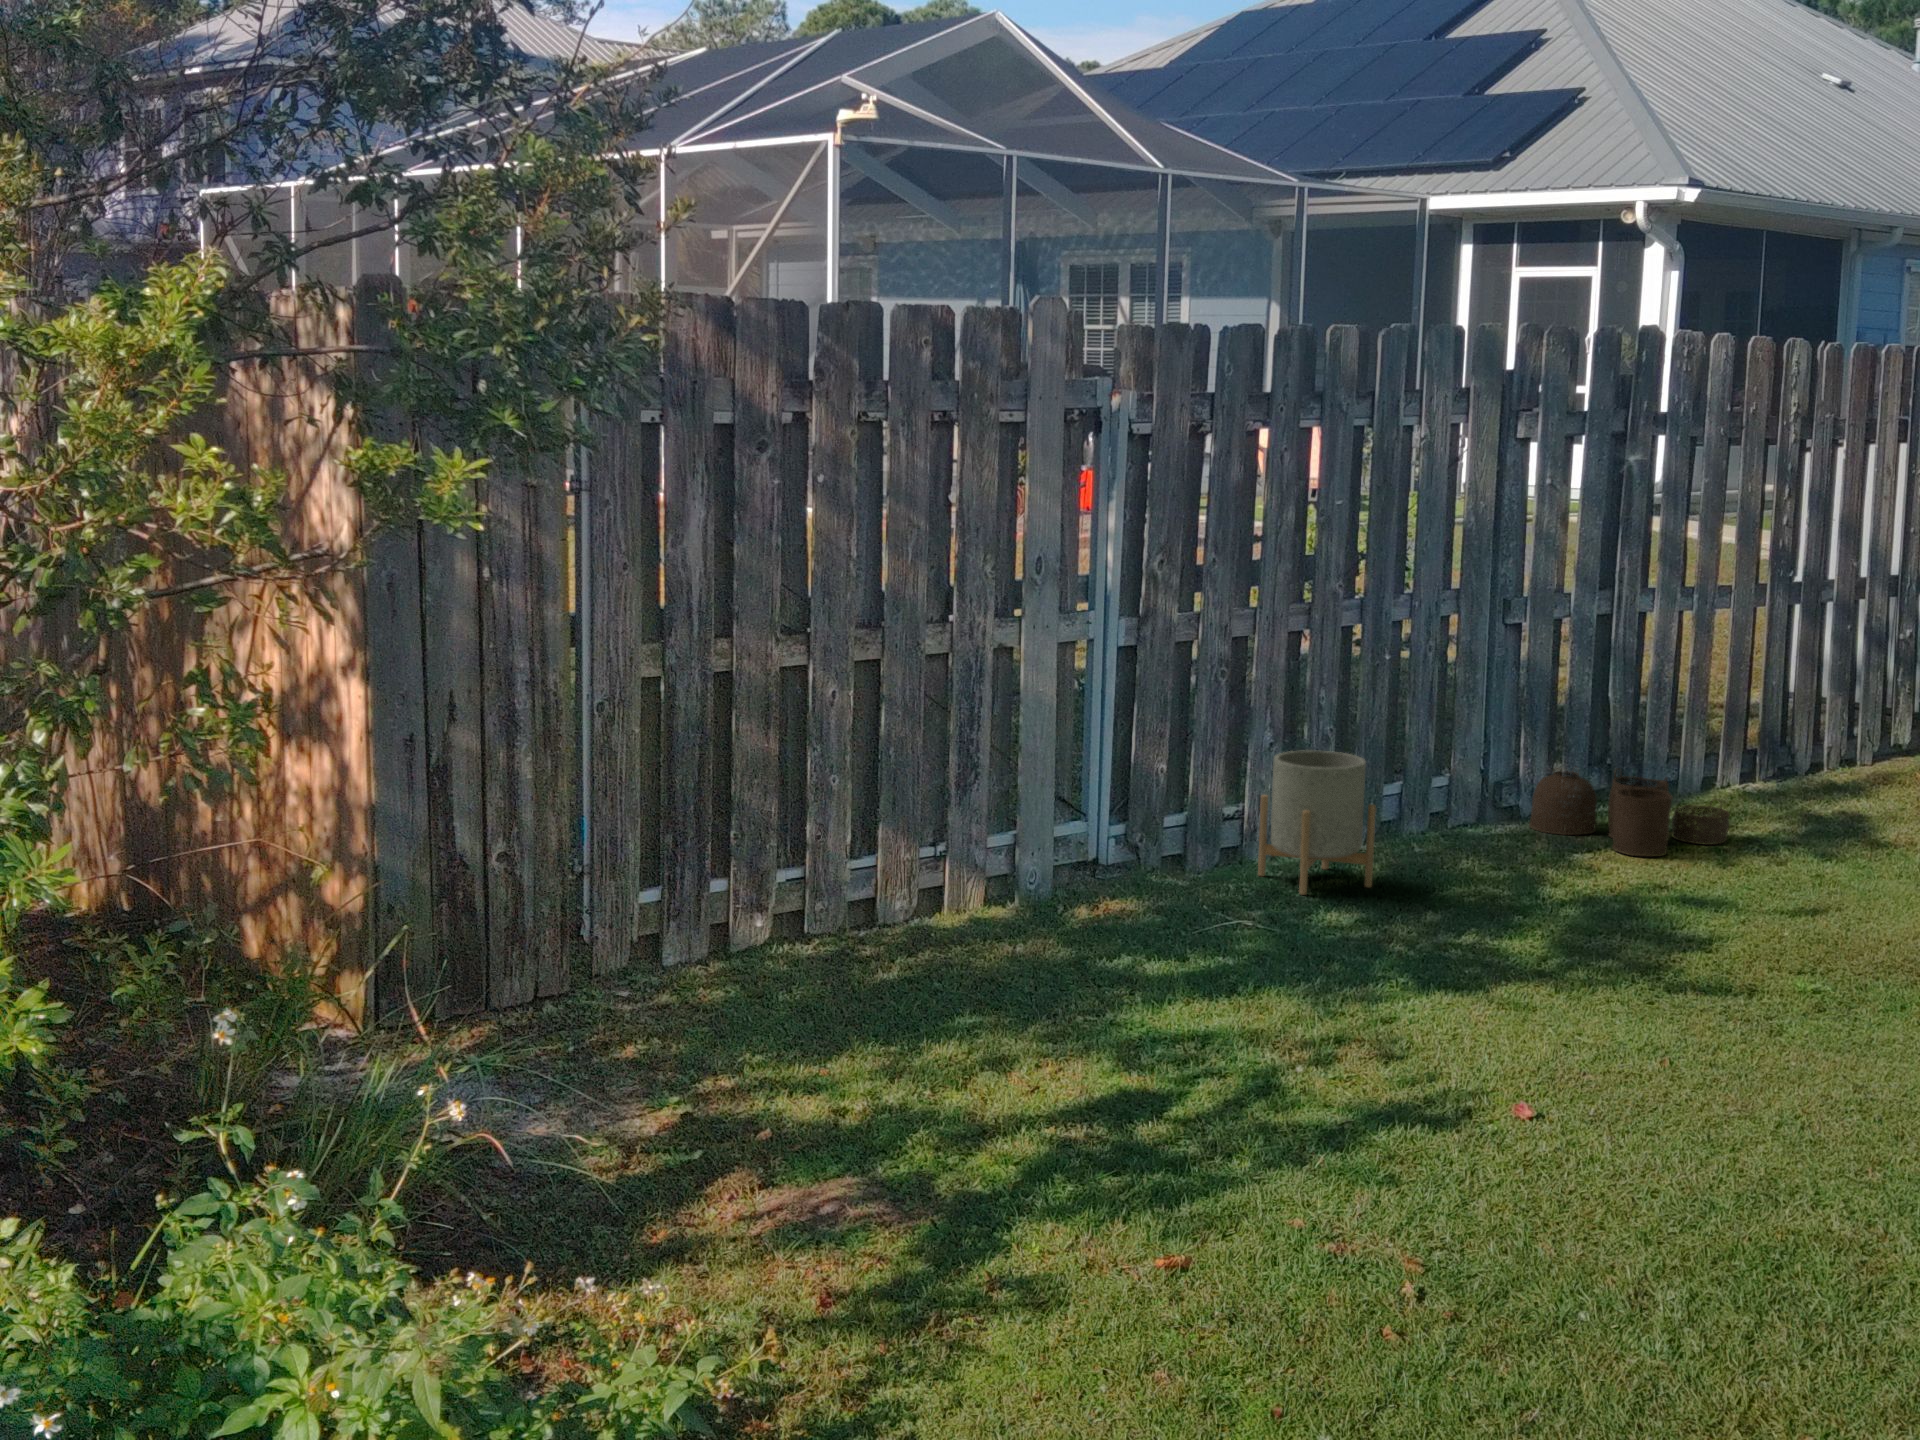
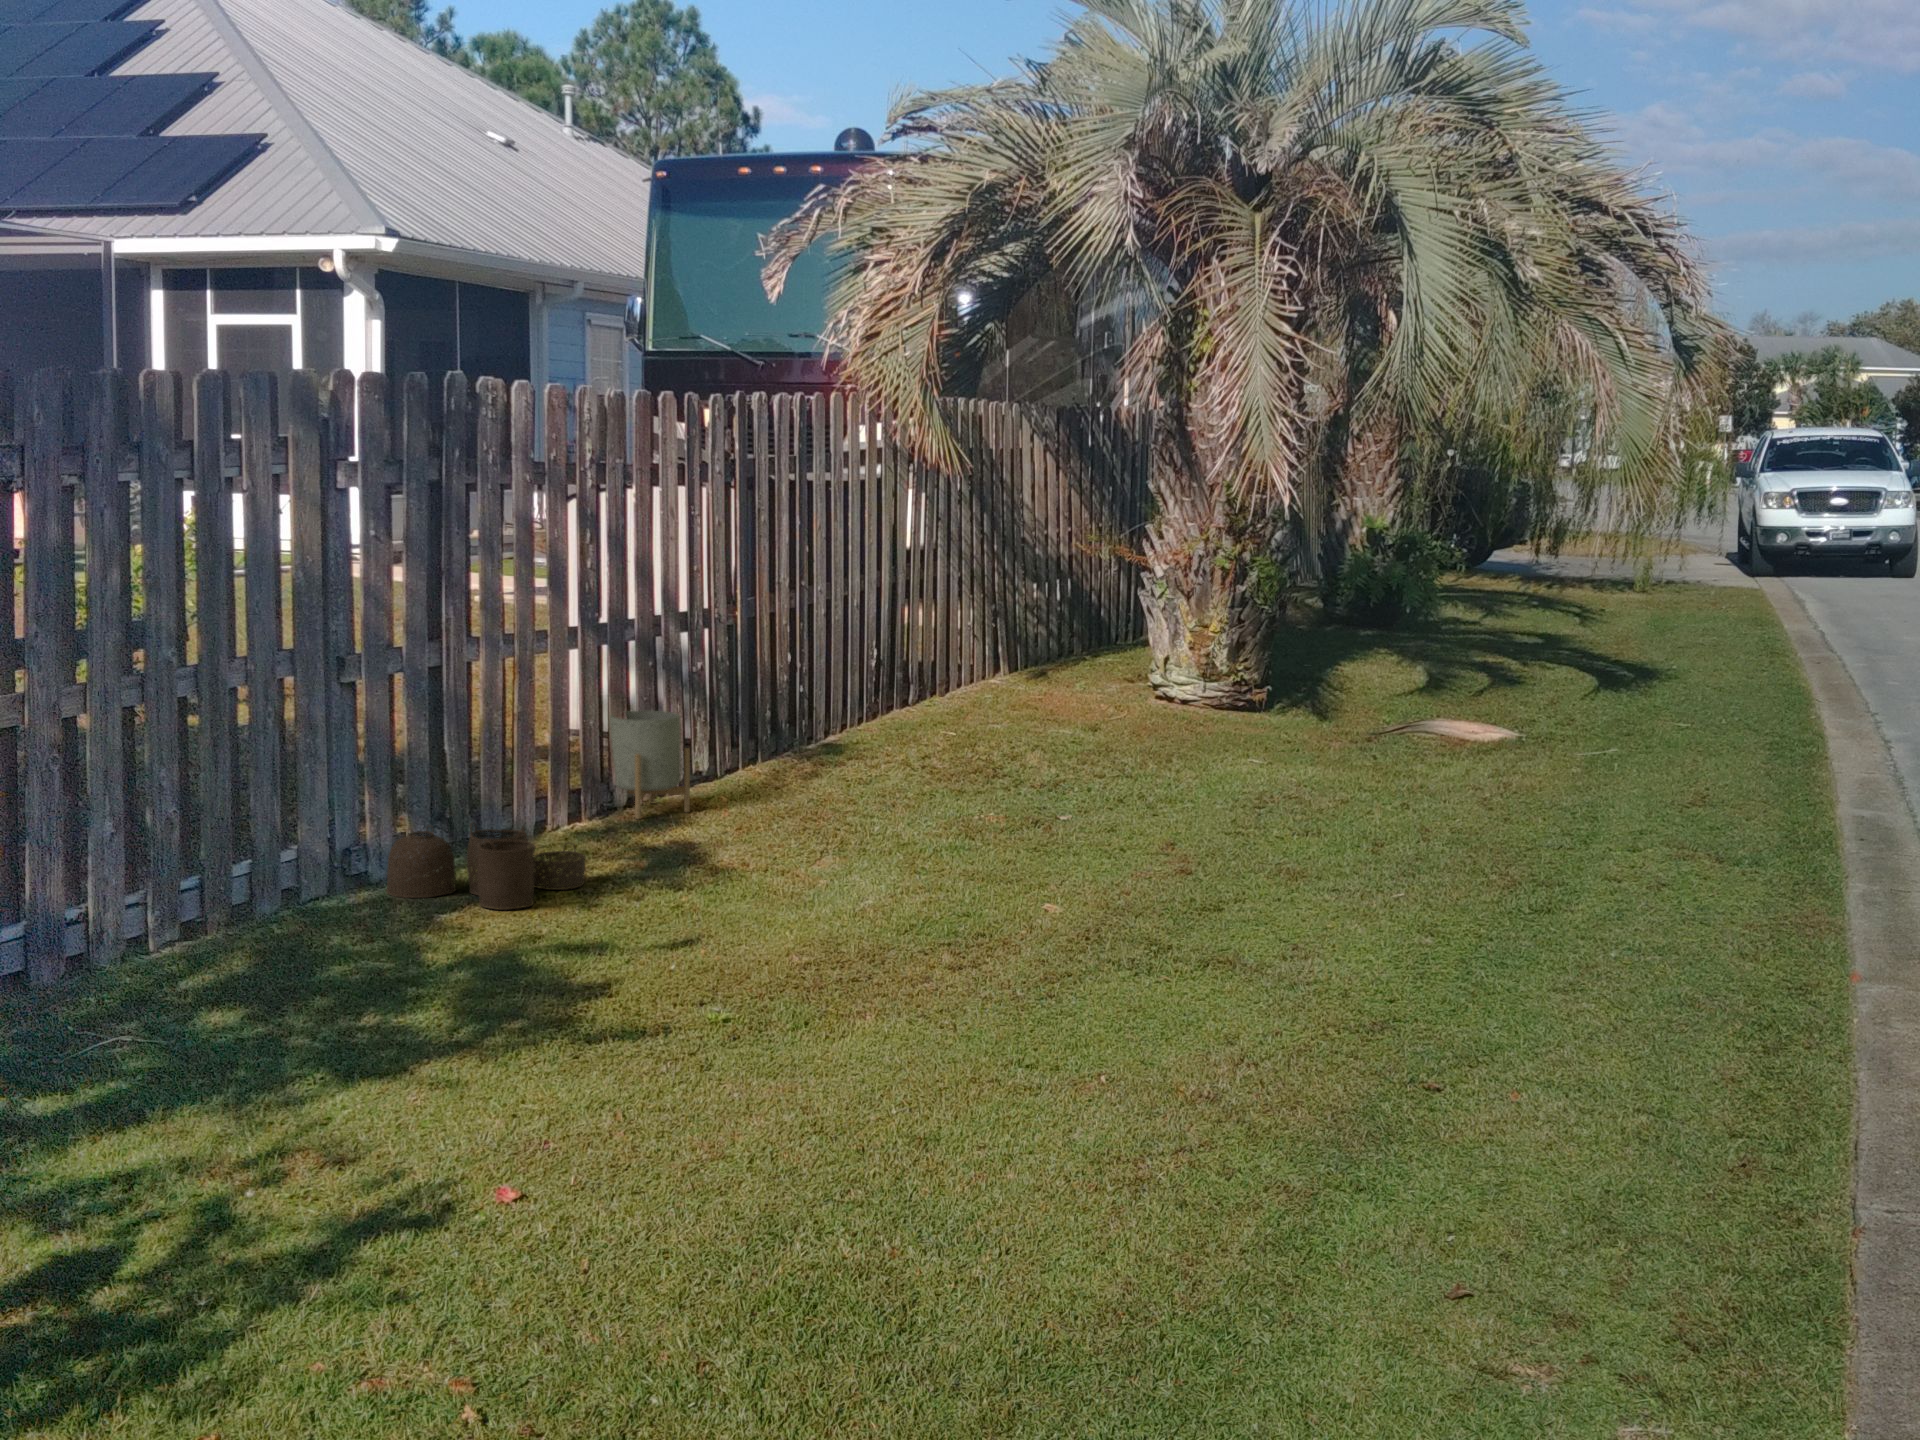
planter: present [1258,750,1376,895] -> present [610,711,690,819]

